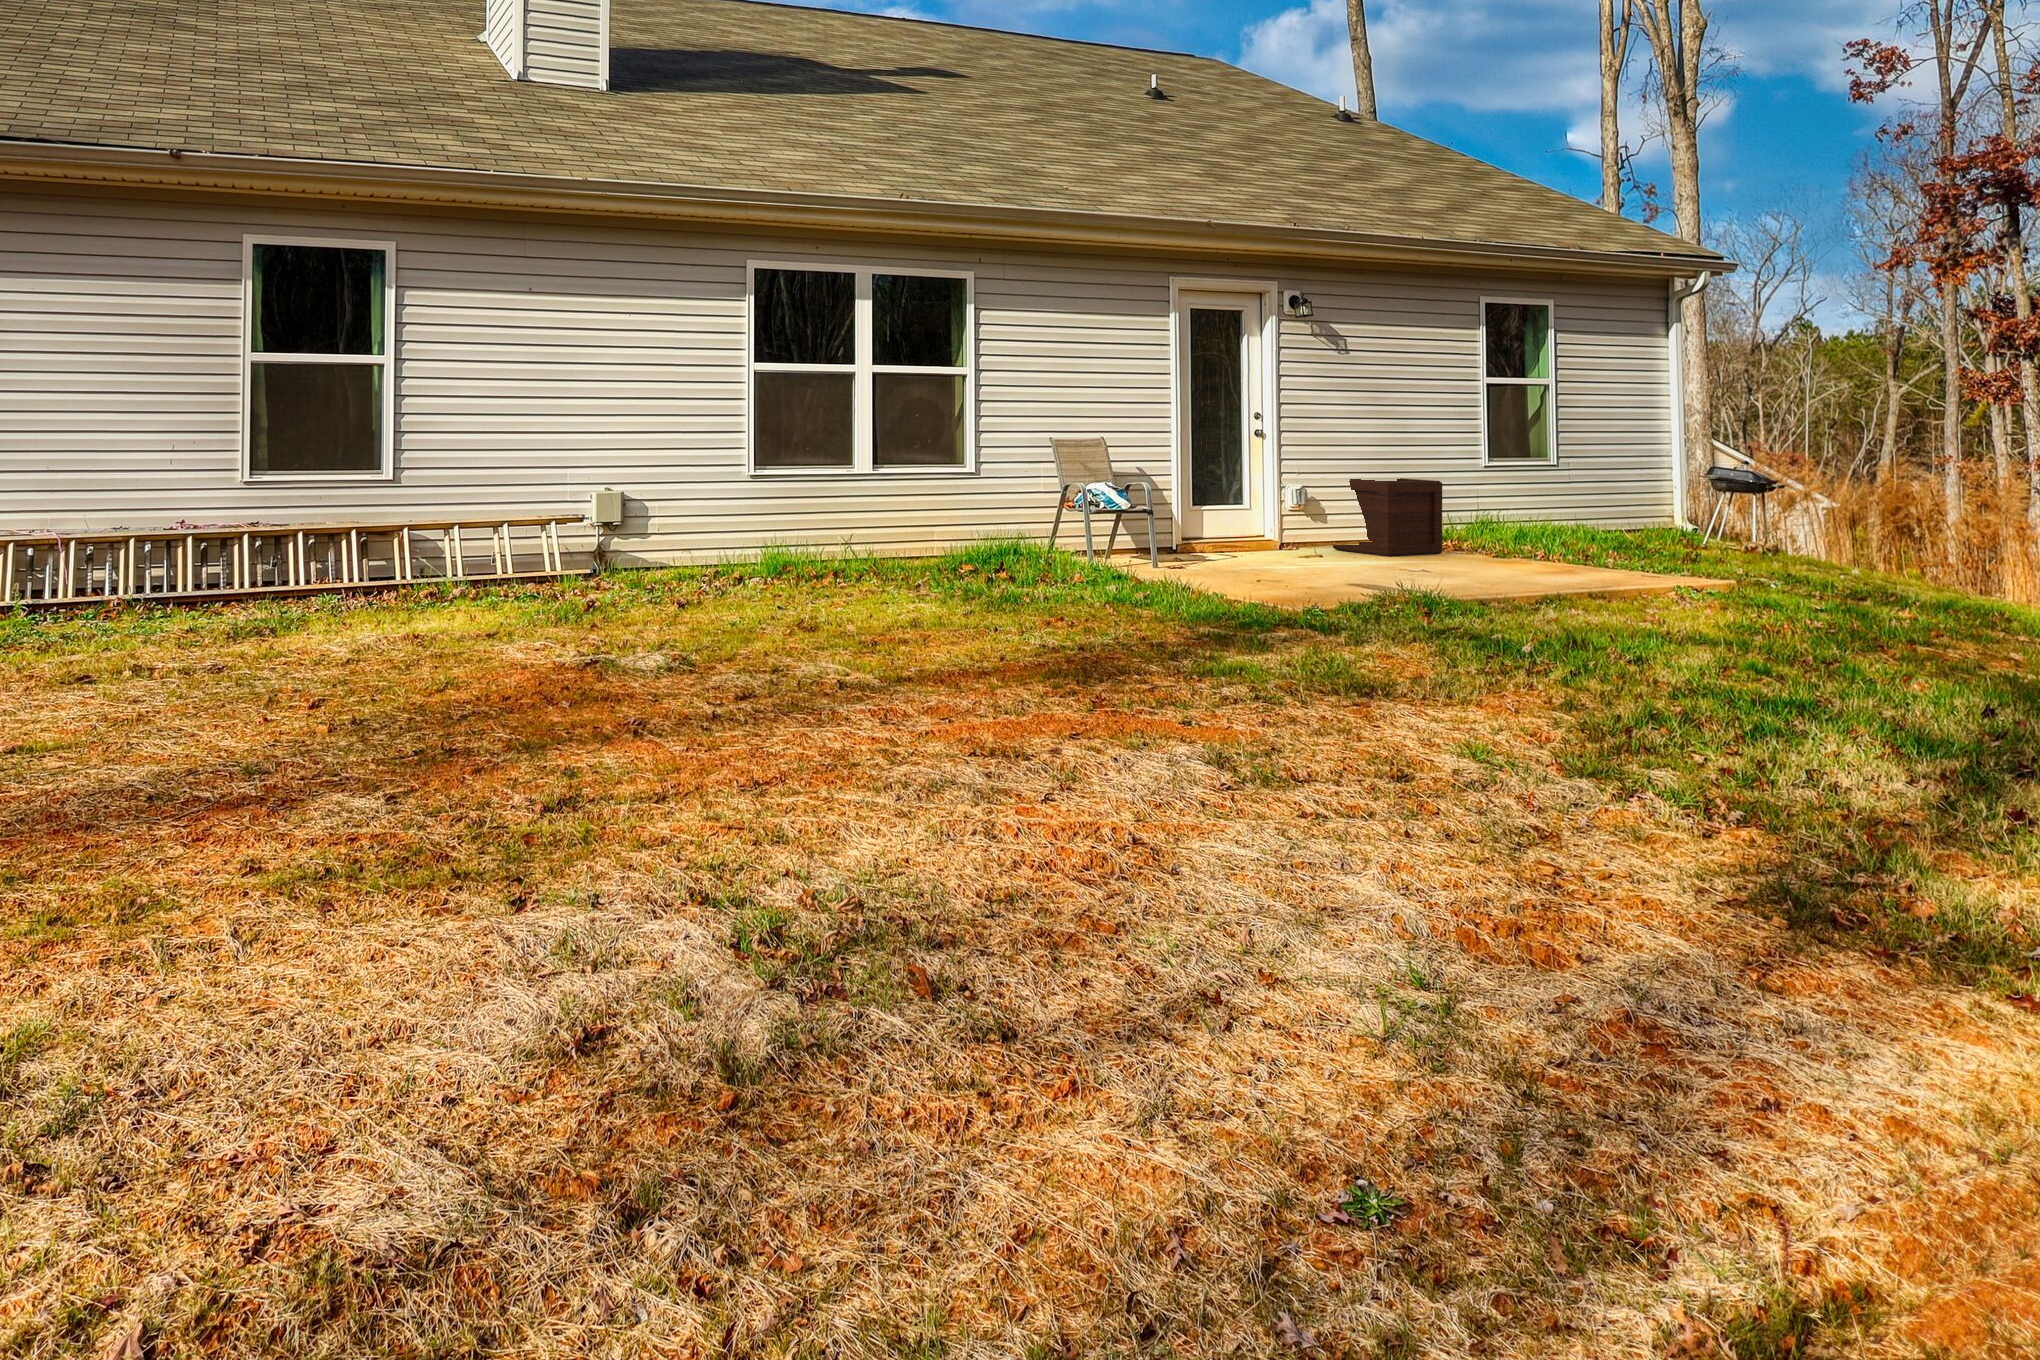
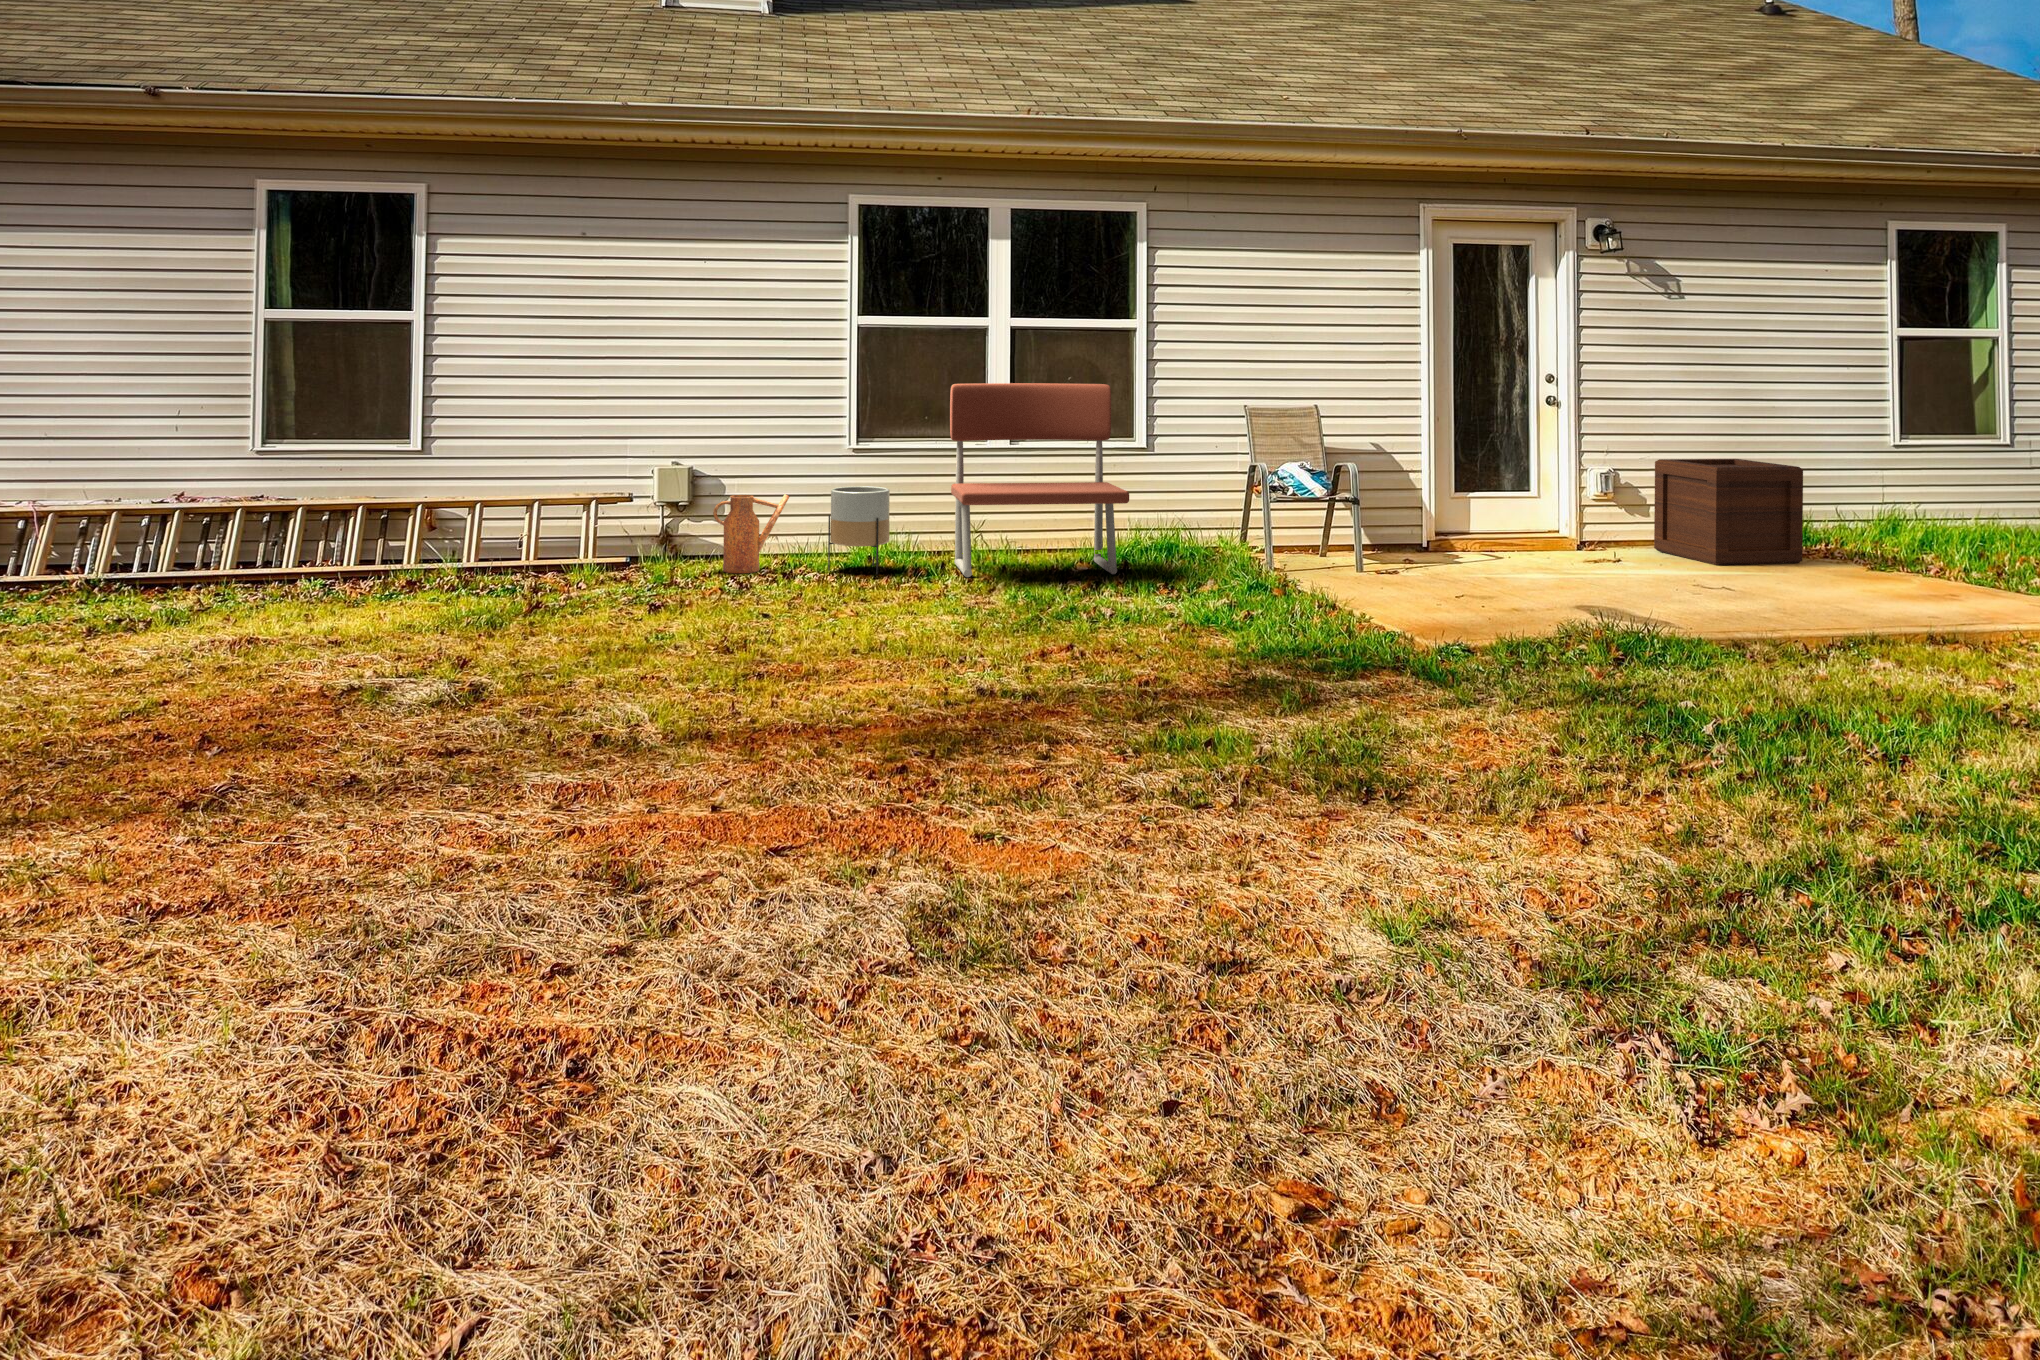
bench: none [834,420,990,579] -> present [950,383,1129,577]
planter: none [741,507,792,580] -> present [828,486,890,574]
watering can: none [646,514,707,583] -> present [713,494,790,573]

